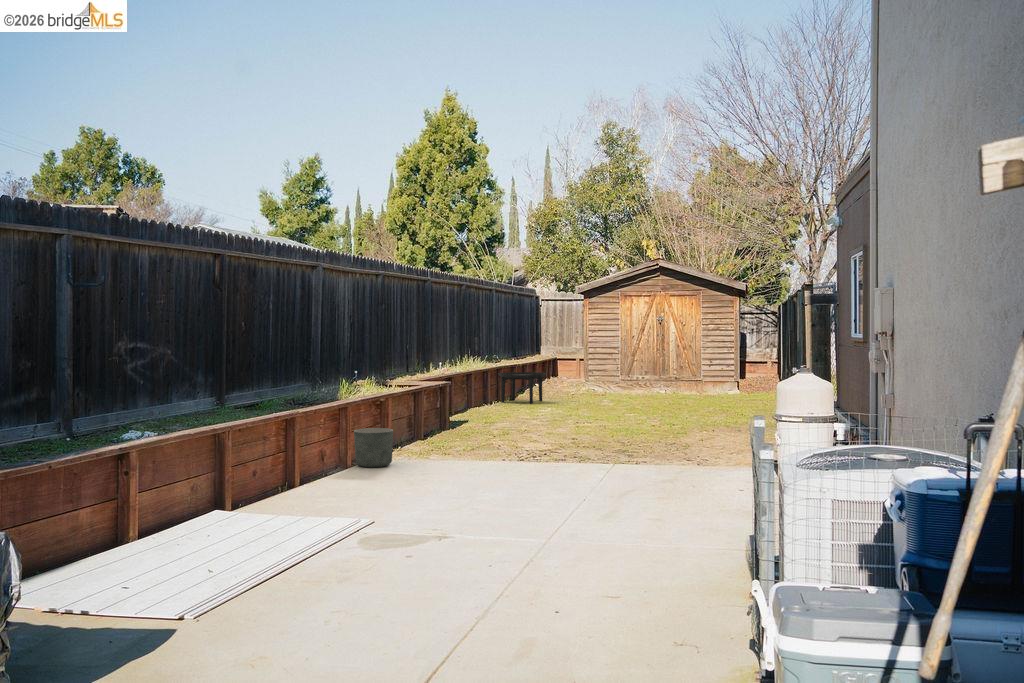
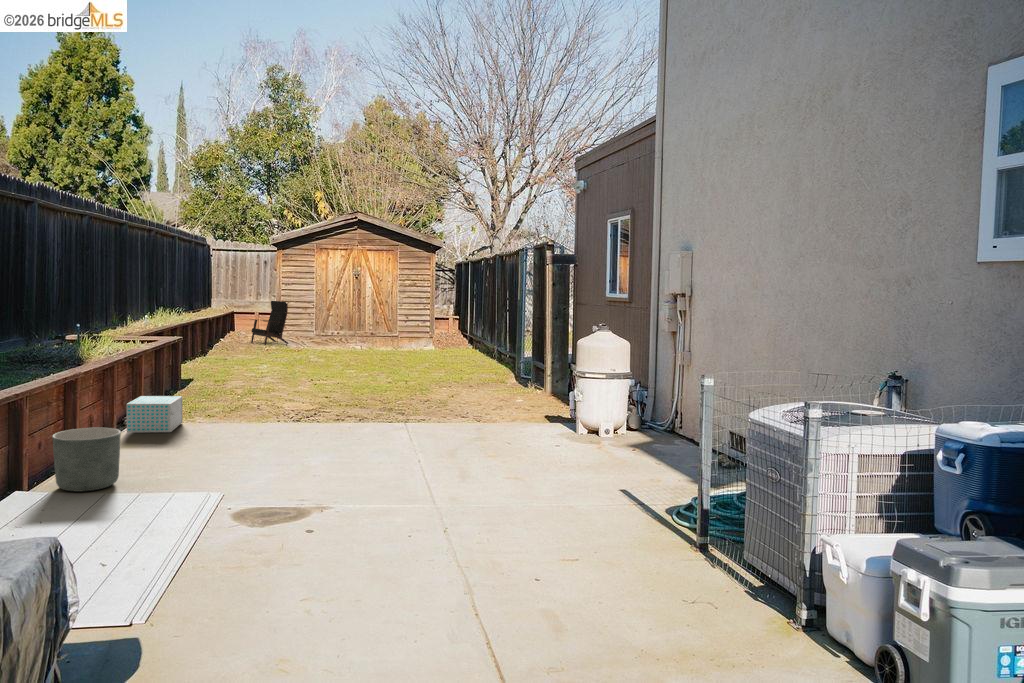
lounge chair: none [561,348,596,390] -> present [251,301,288,345]
round table: present [498,372,546,404] -> none [192,328,251,364]
storage box: none [415,417,456,443] -> present [127,396,182,433]

